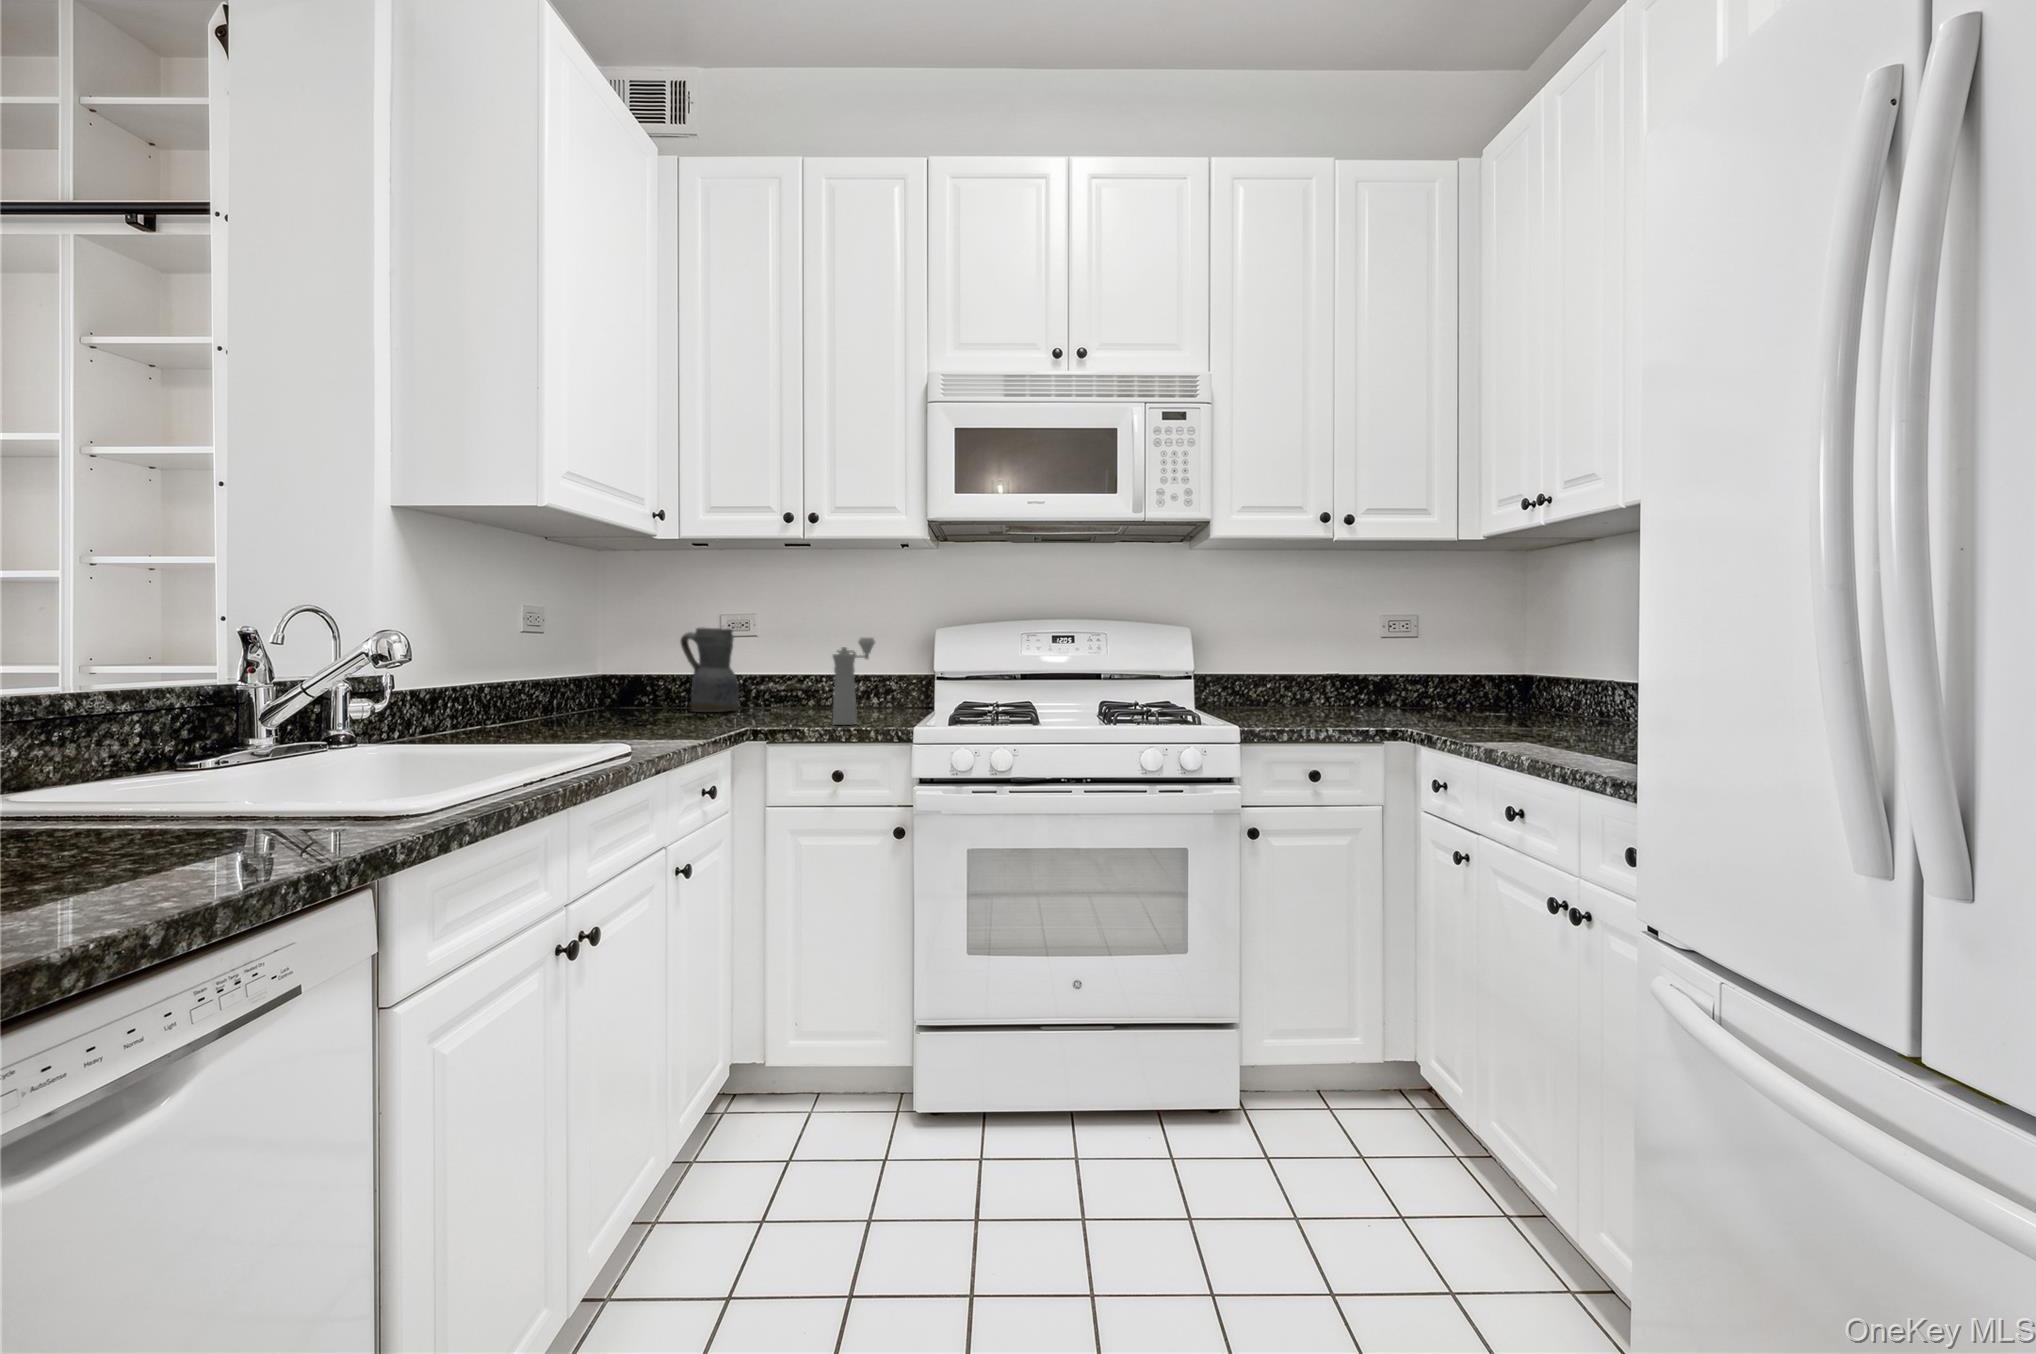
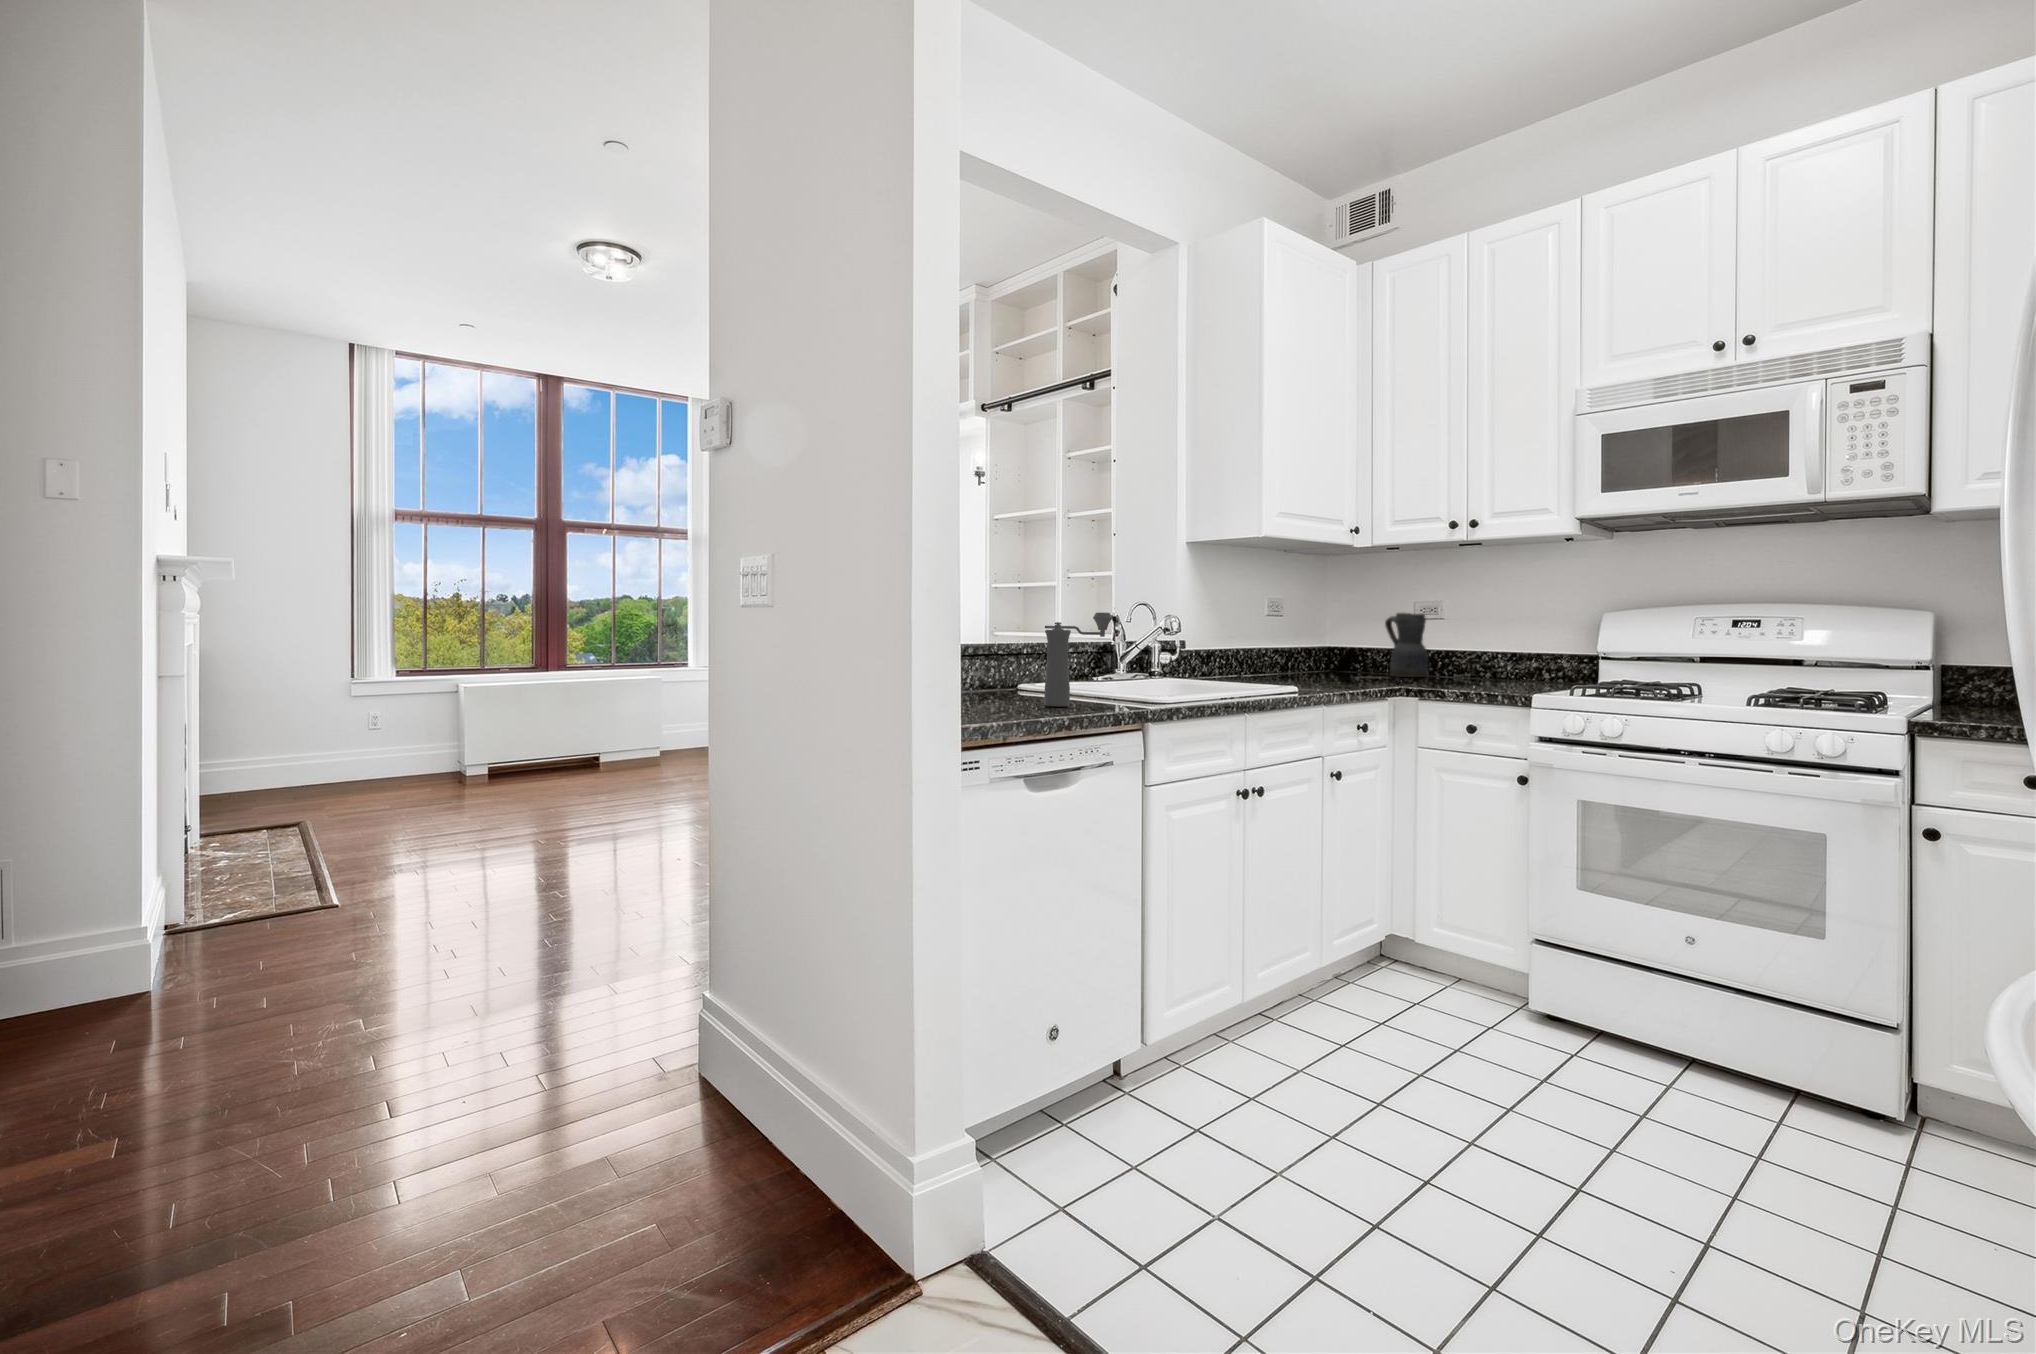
pepper mill: present [833,638,875,725] -> present [1044,613,1112,707]

